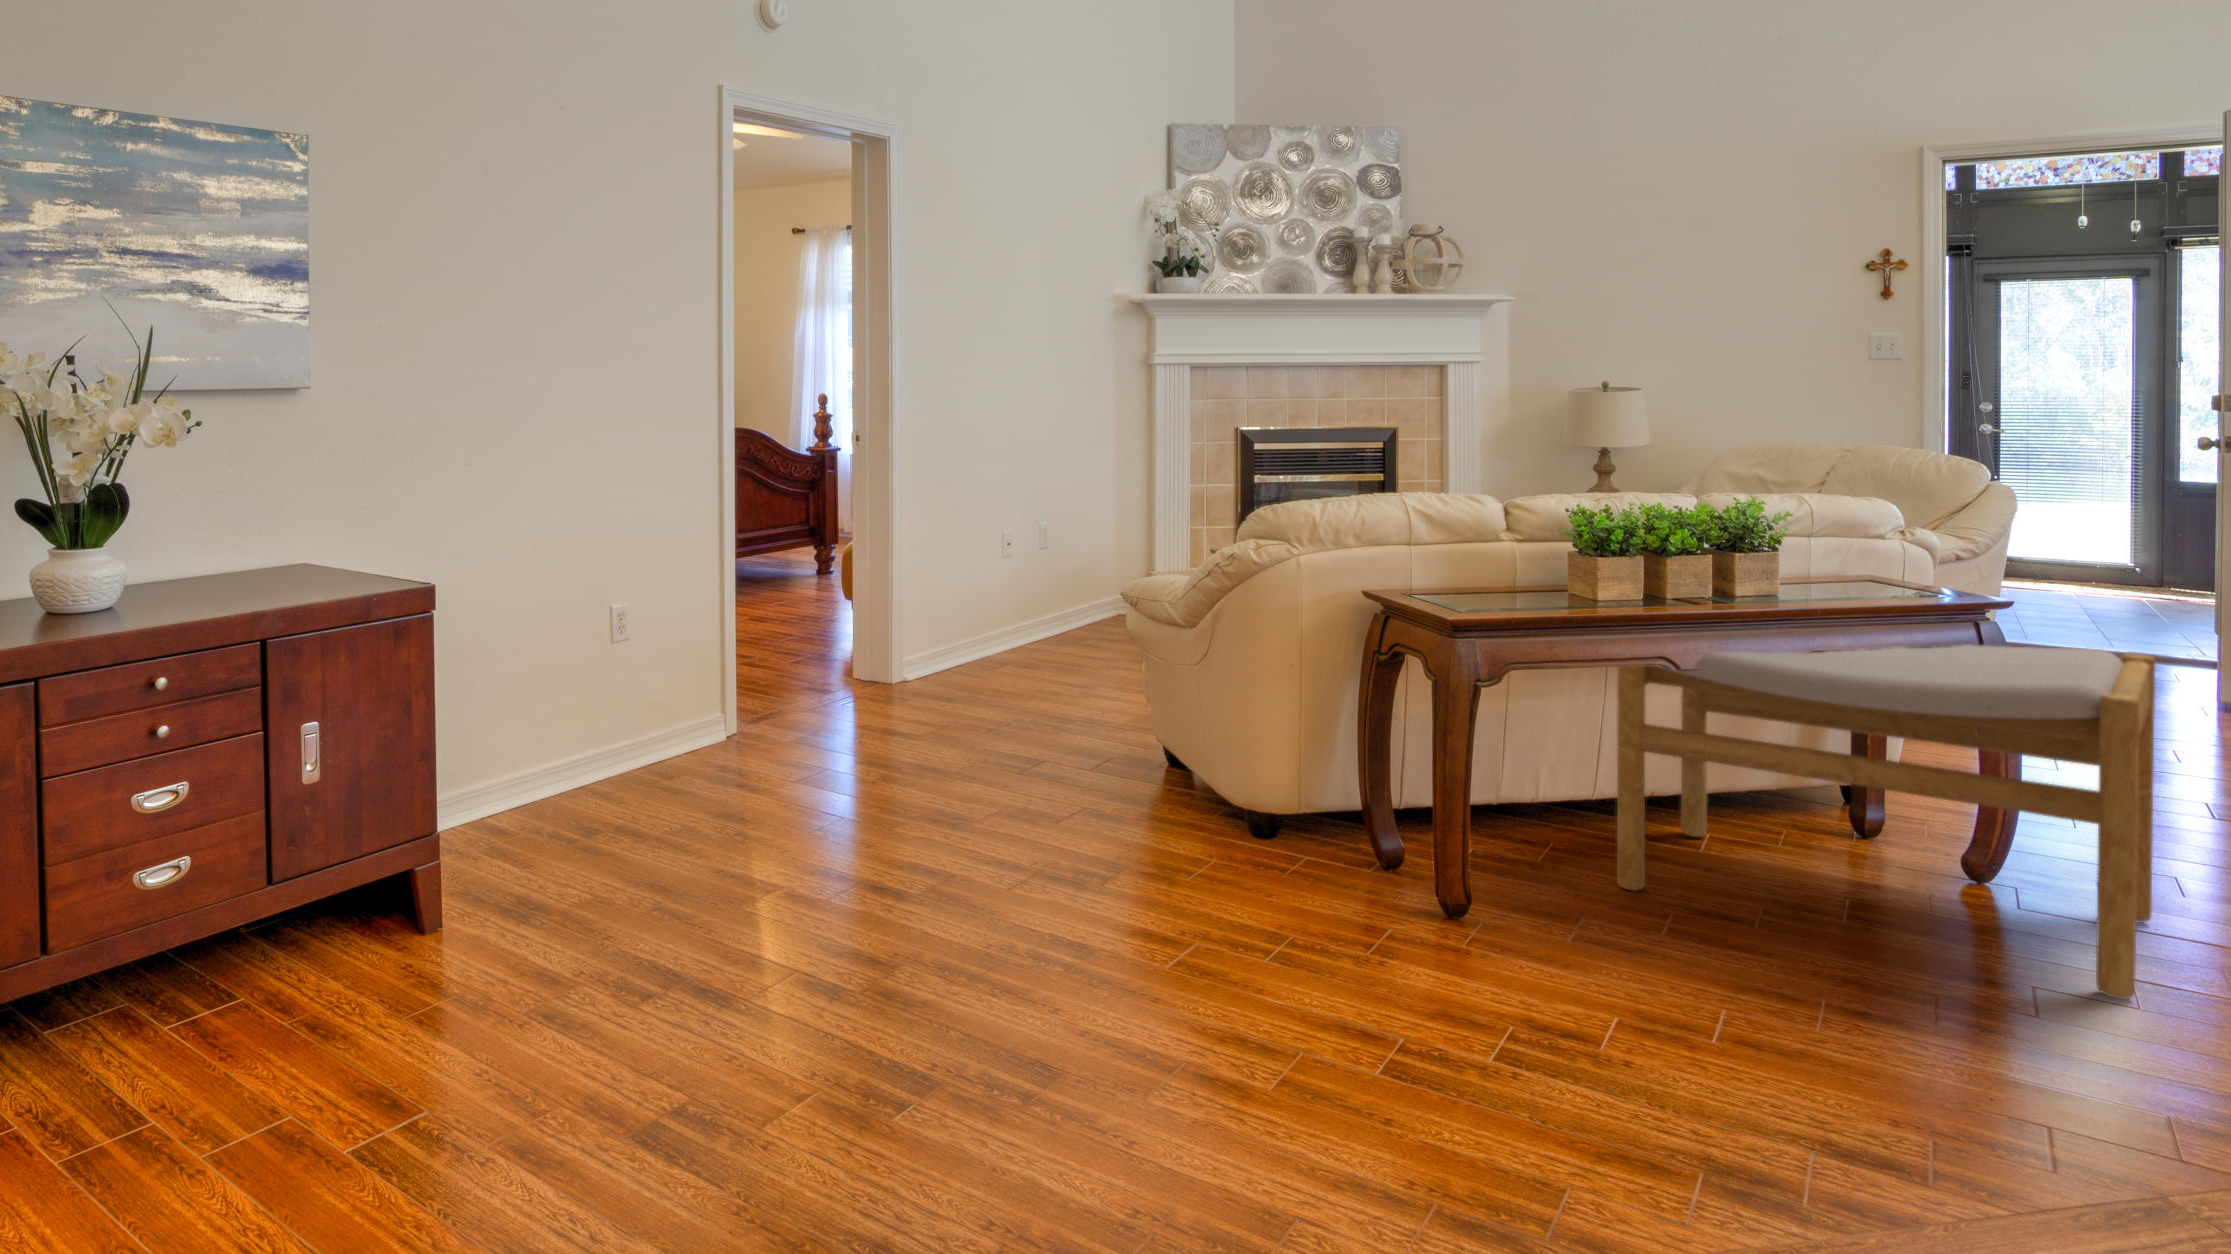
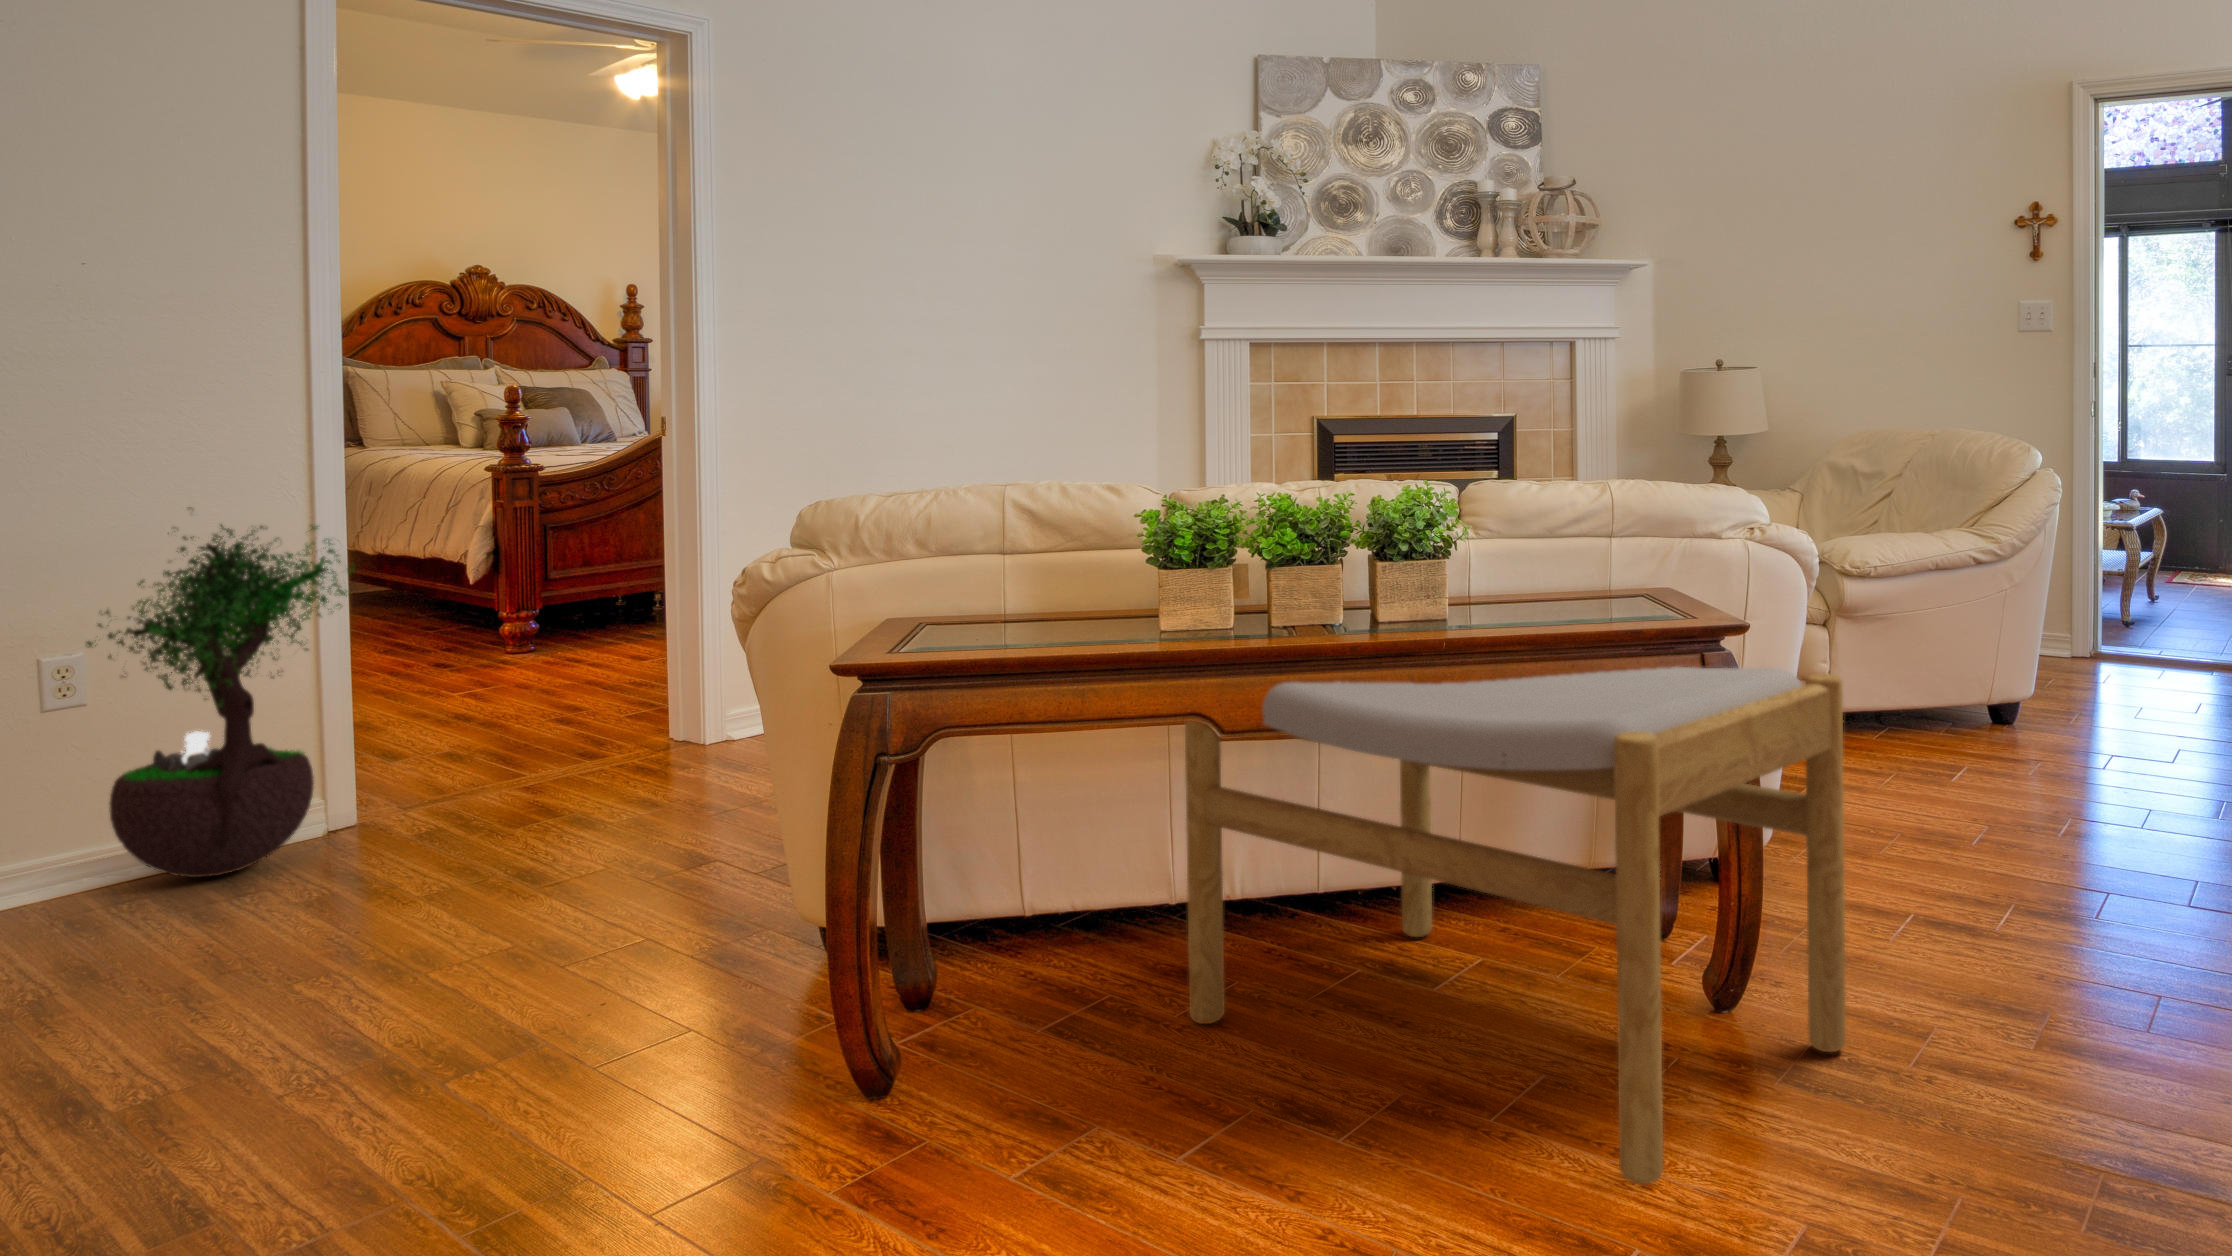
potted tree: none [656,510,806,773] -> present [86,507,354,877]

